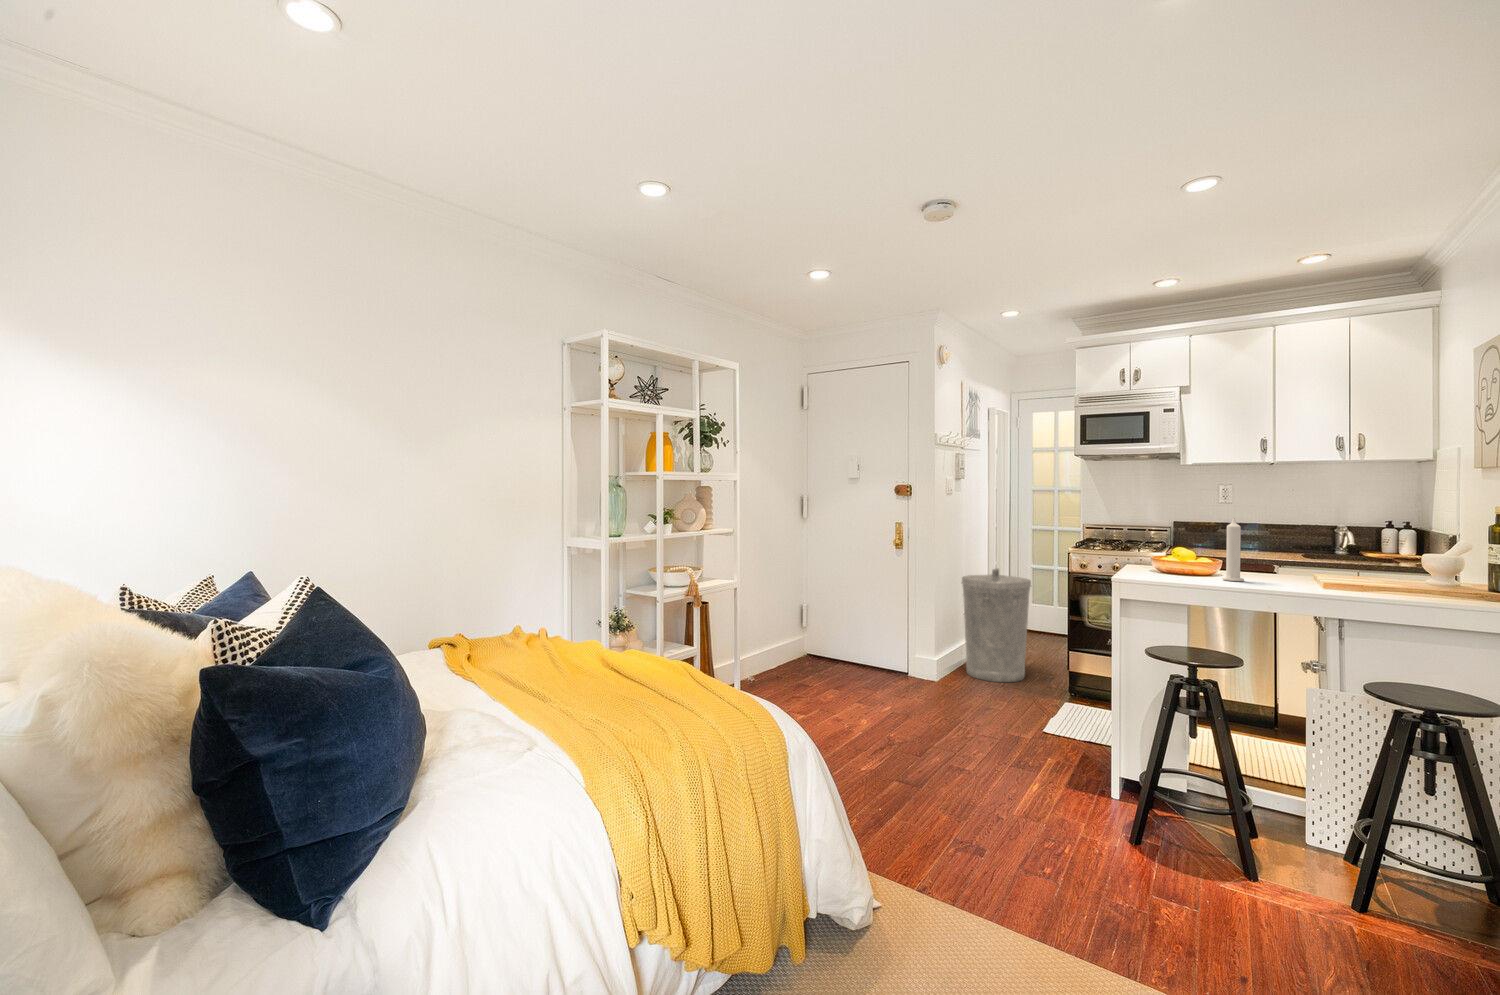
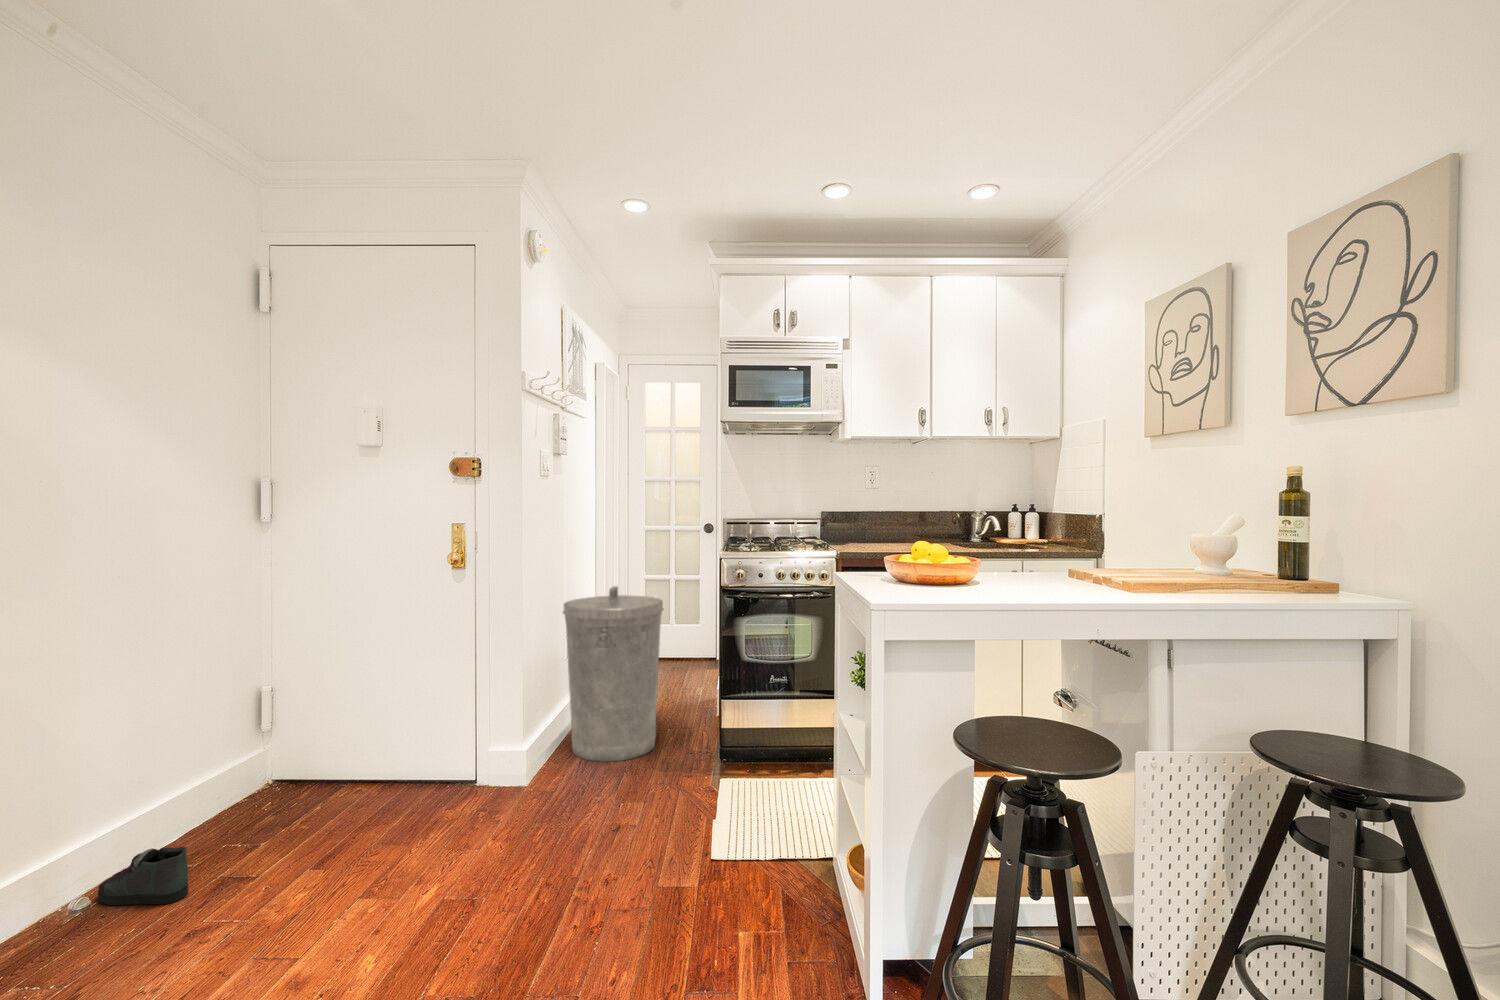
candle: present [1222,518,1244,581] -> none [1009,490,1040,592]
shoe: none [748,667,781,692] -> present [98,847,188,905]

